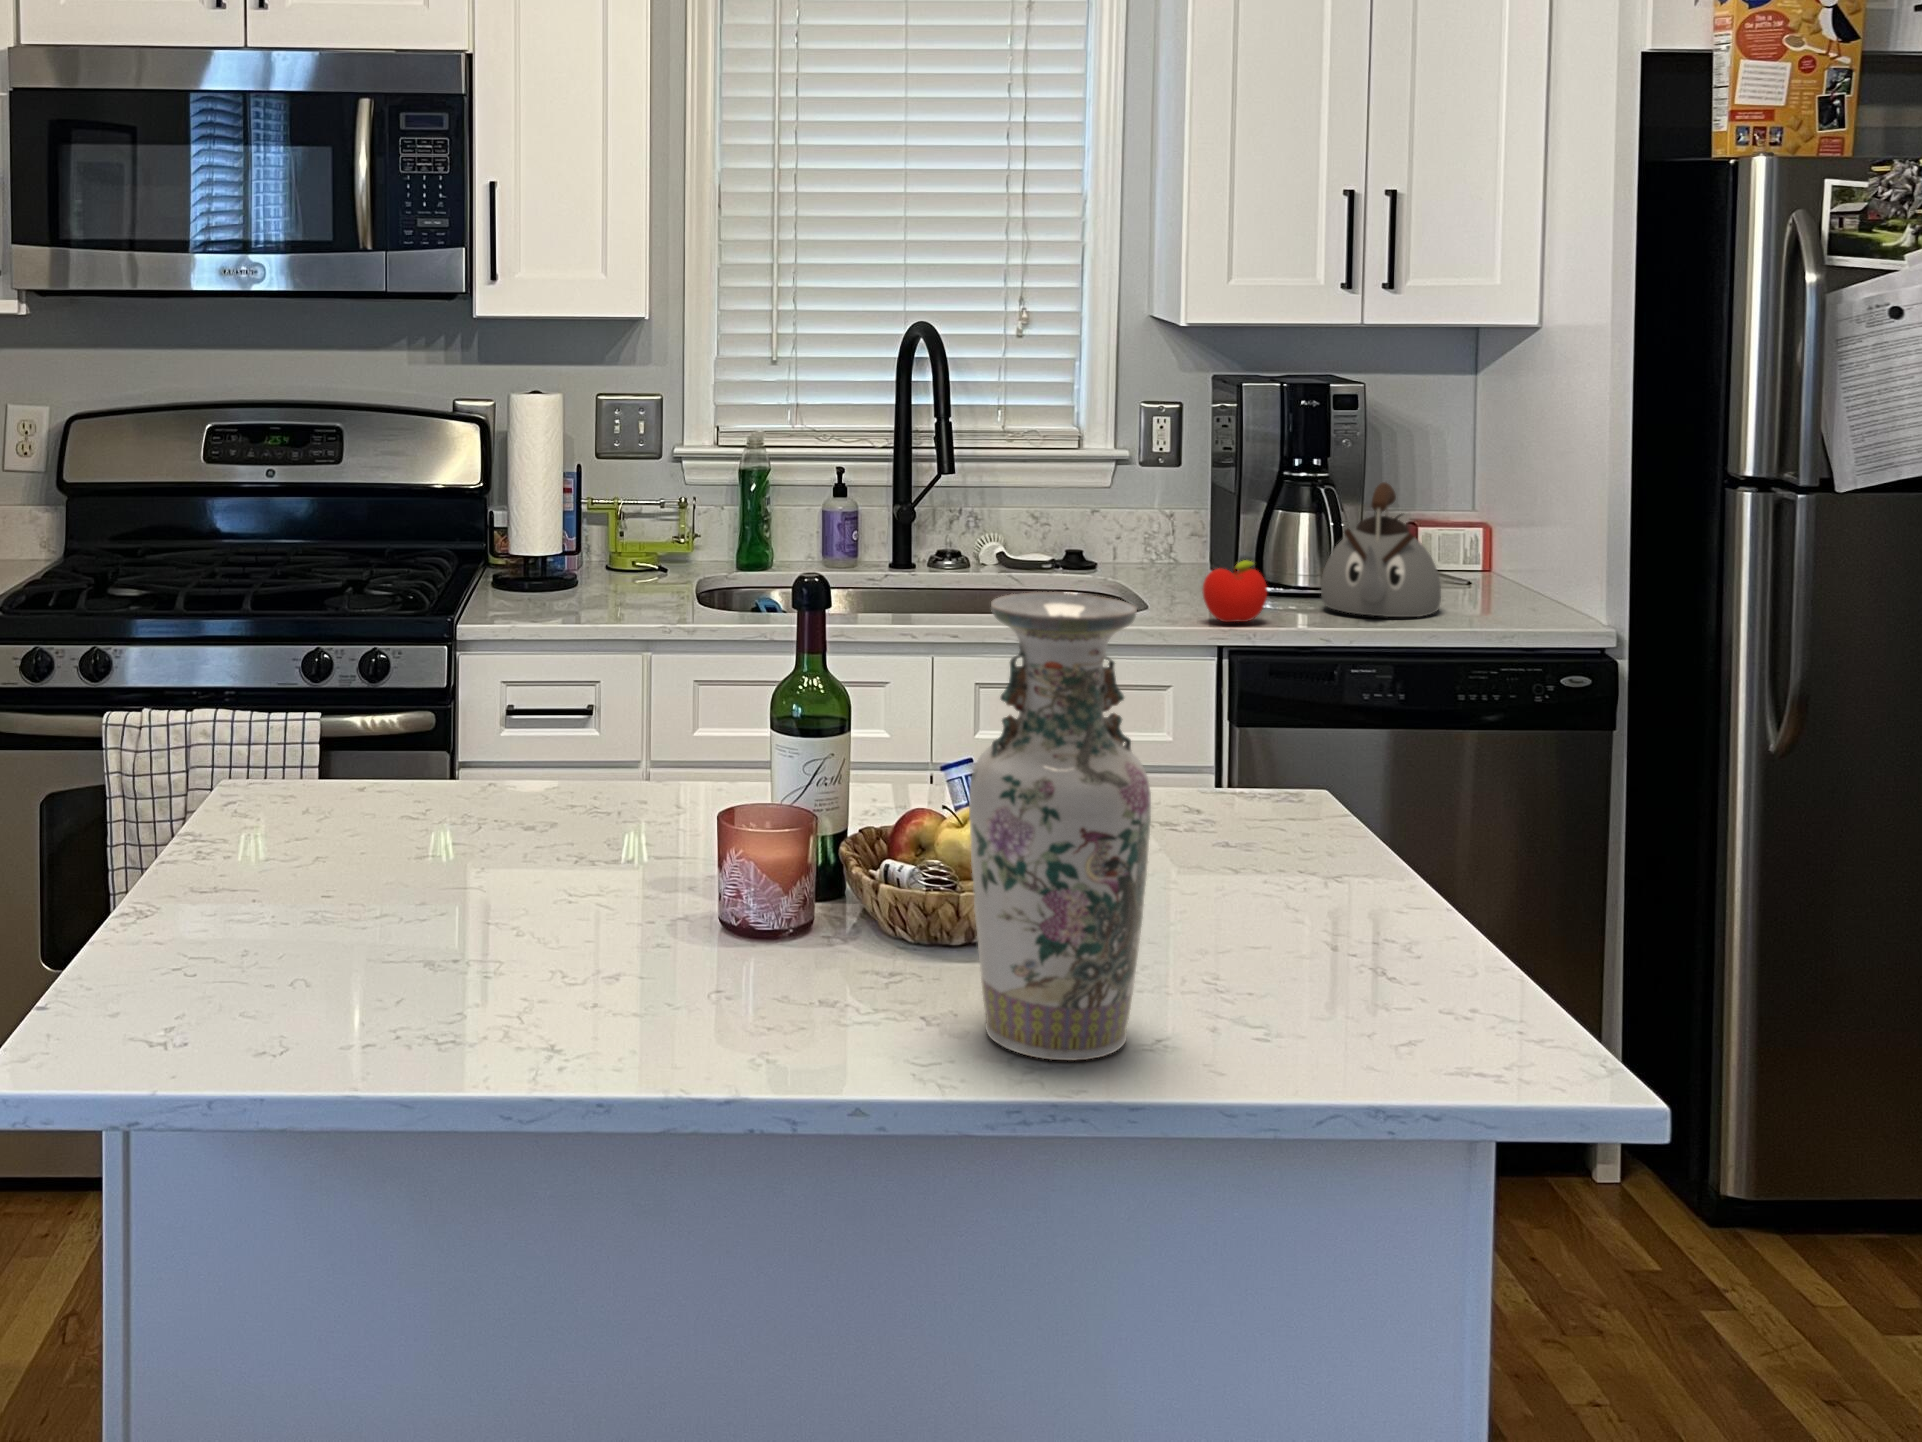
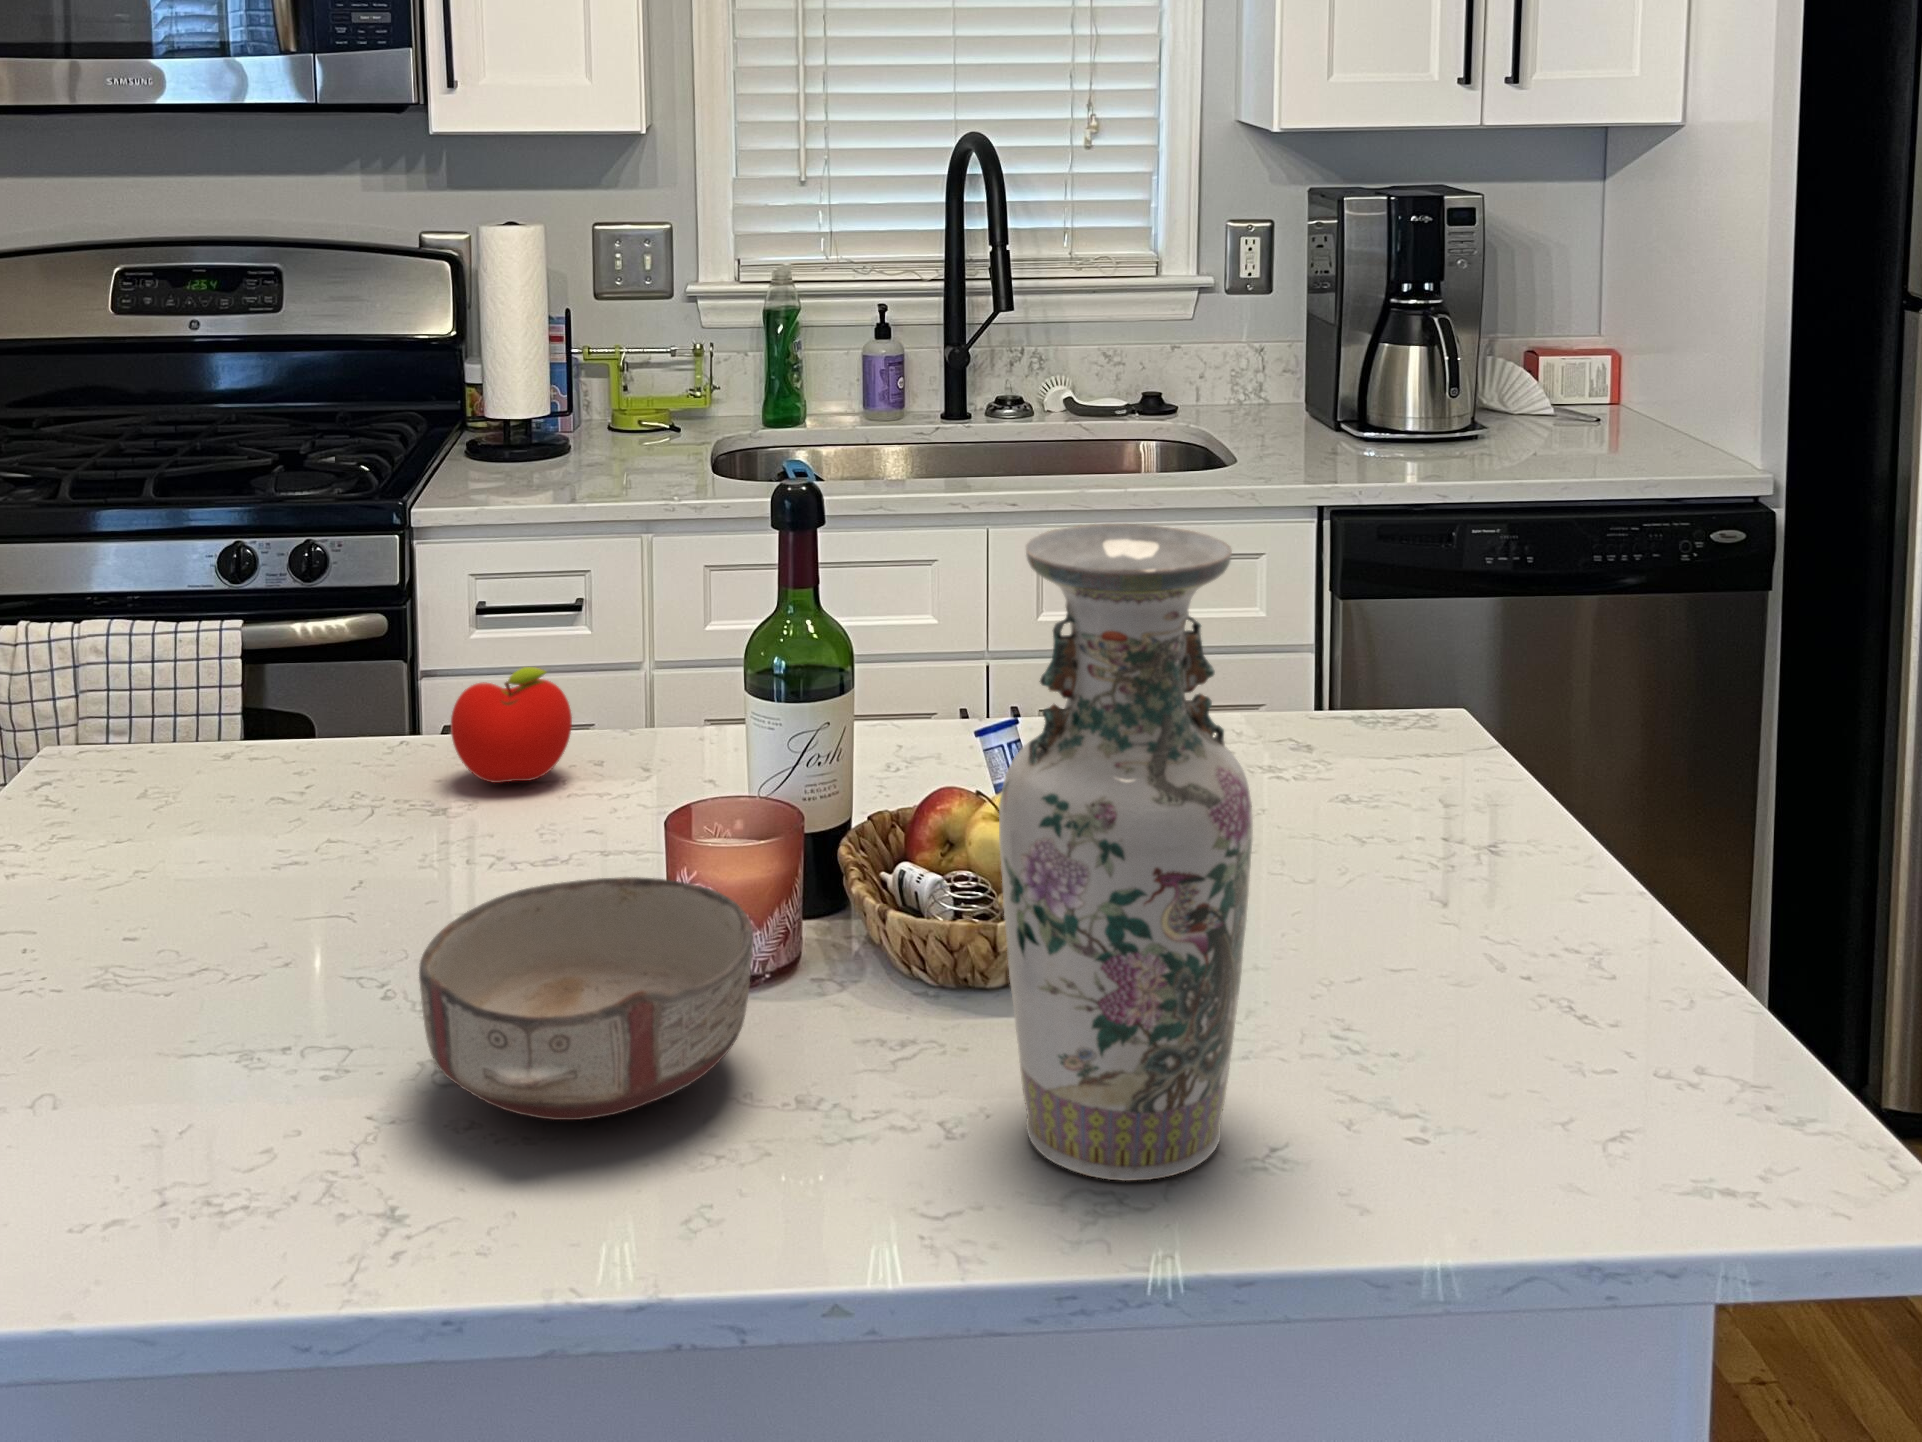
kettle: present [1321,482,1441,617] -> none [1437,309,1574,466]
fruit: present [1202,560,1267,622] -> present [451,667,572,783]
ceramic bowl: none [552,852,788,1008] -> present [419,877,753,1120]

